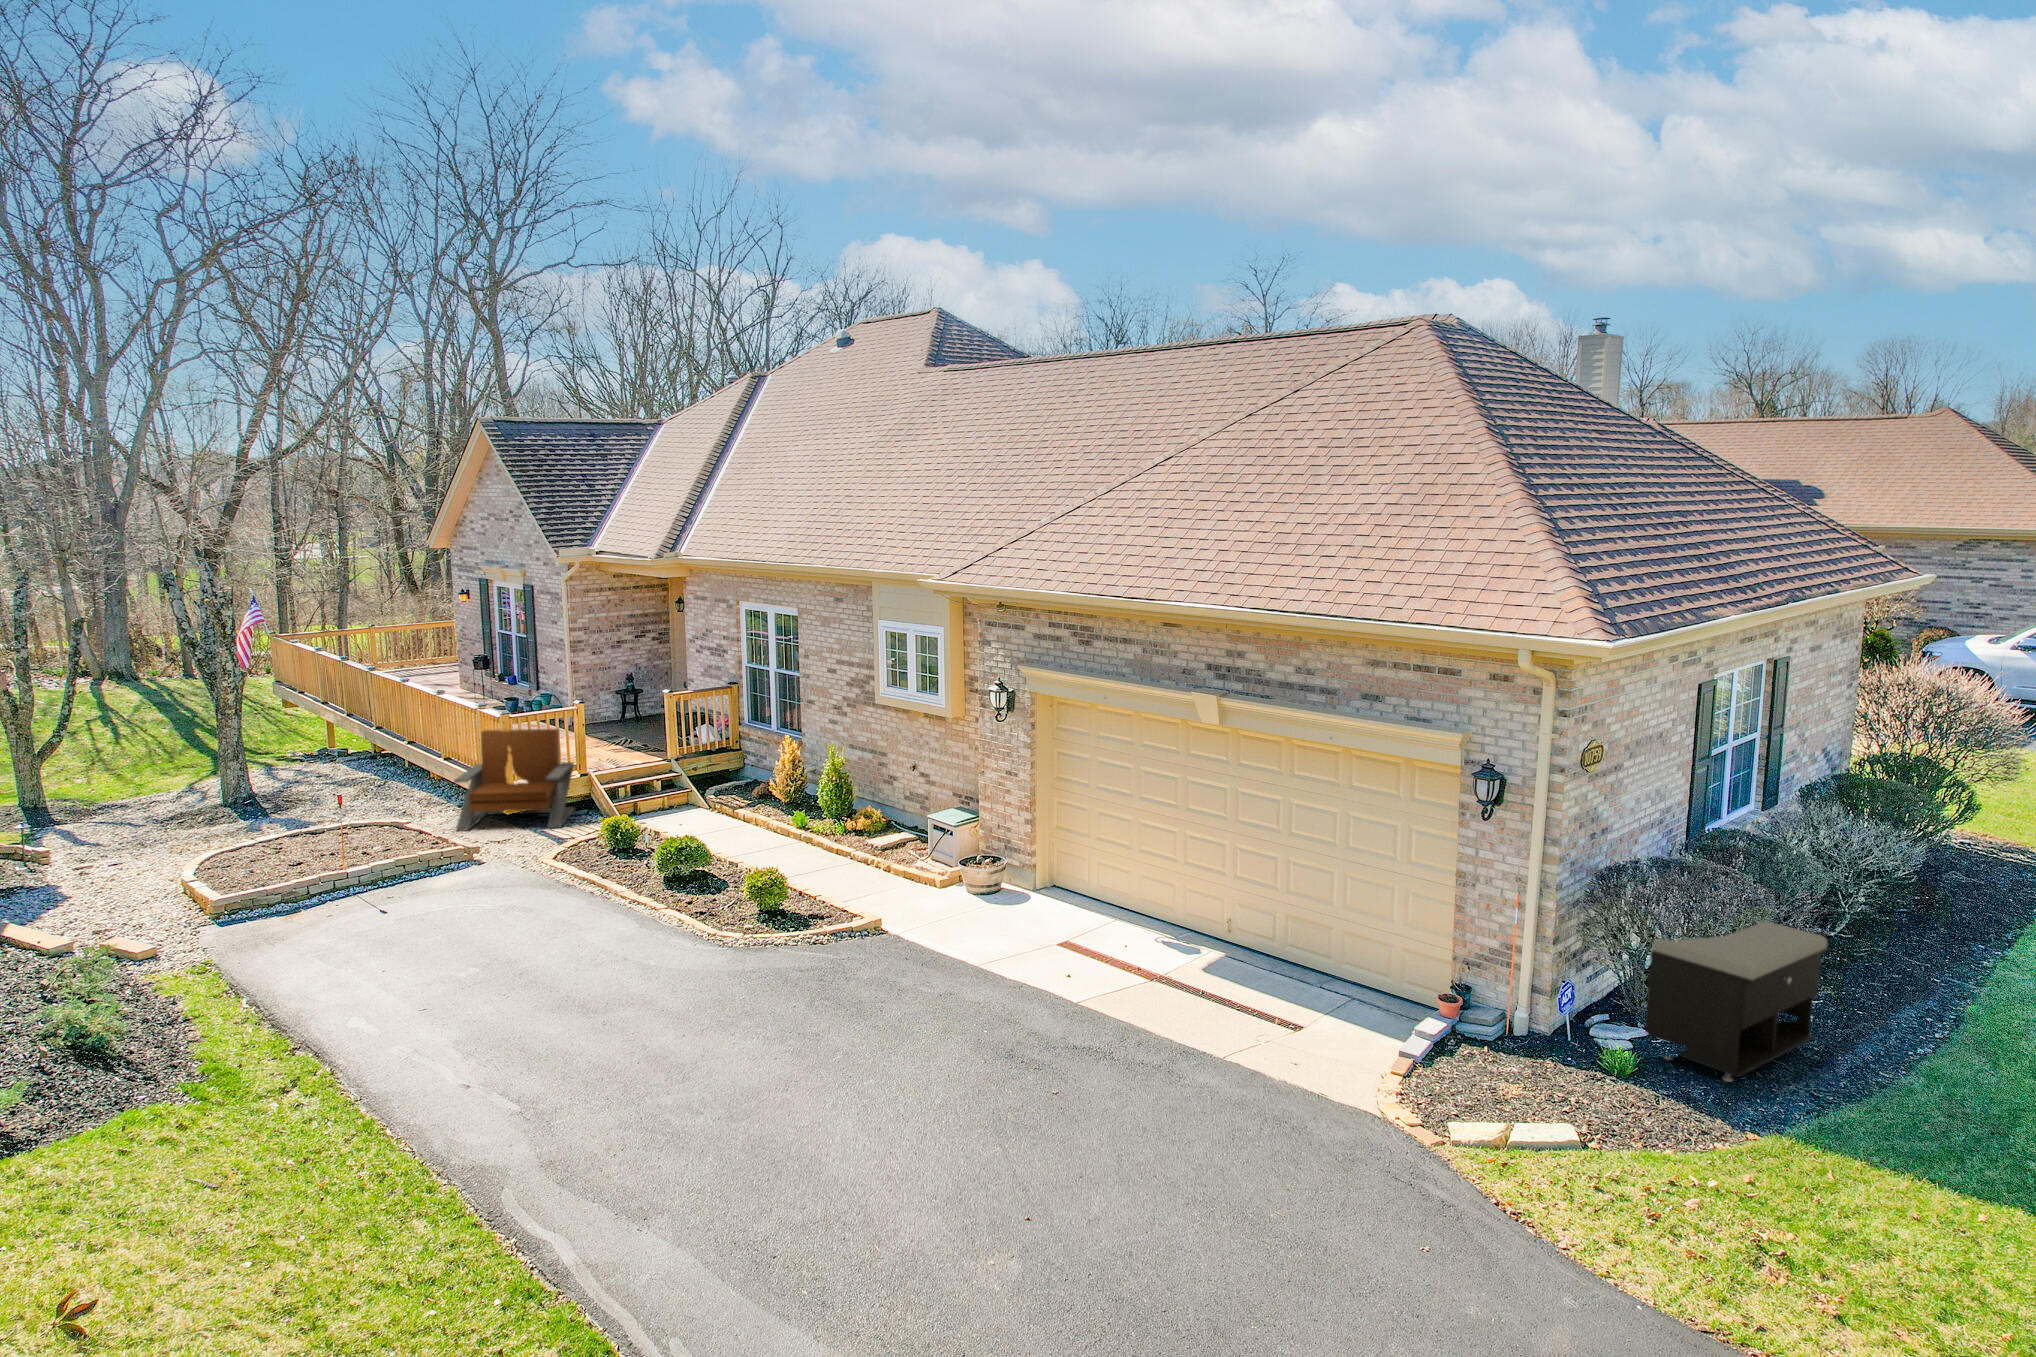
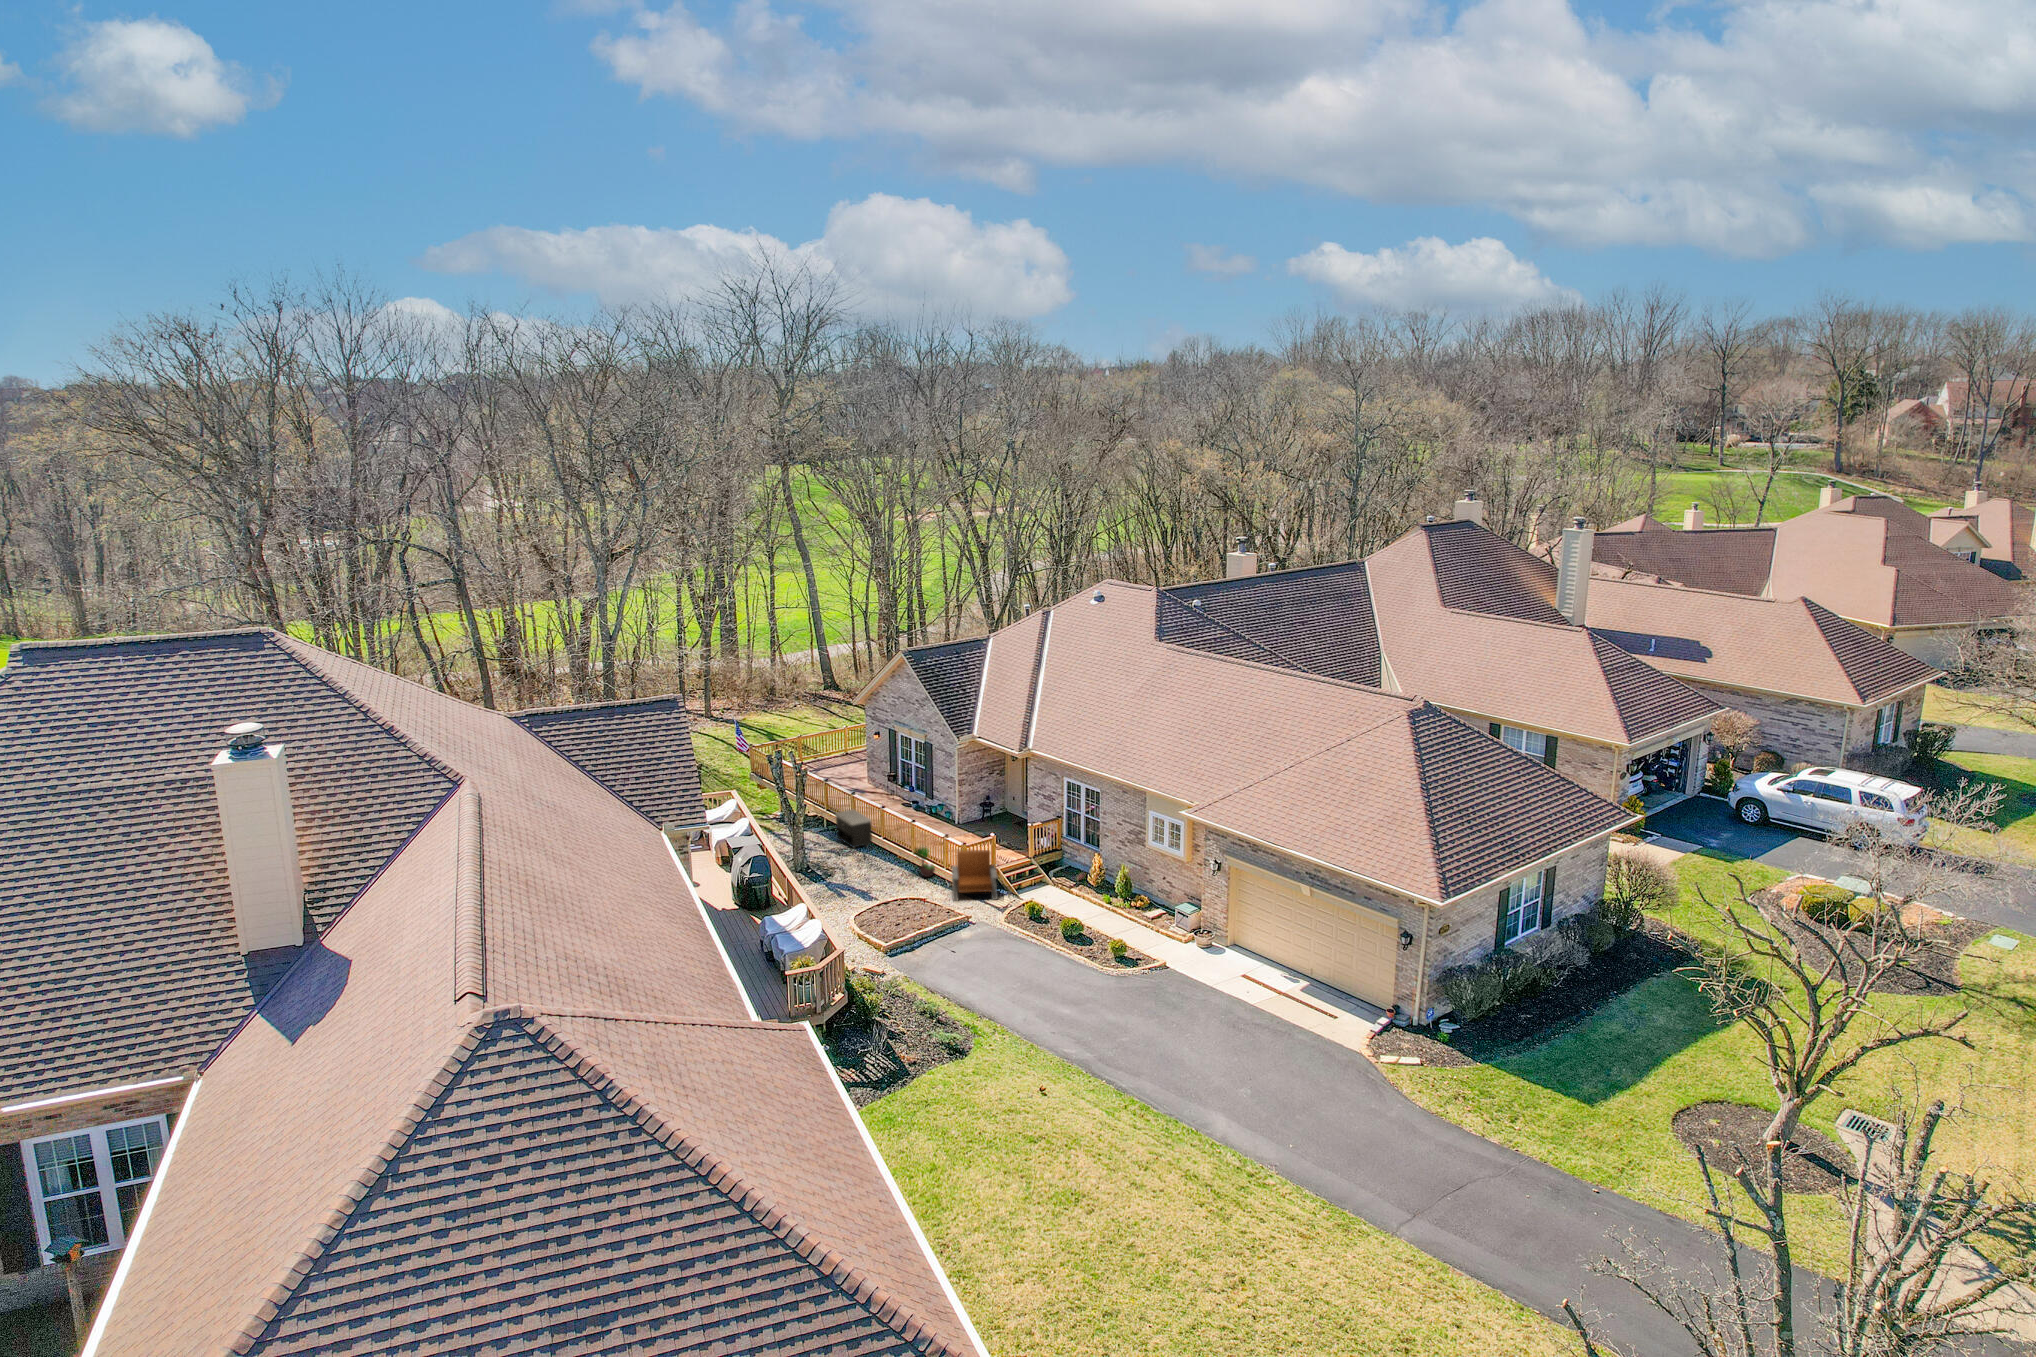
potted tree: none [405,725,460,799] -> present [915,847,935,877]
storage bench: present [1645,921,1827,1082] -> present [835,810,872,848]

